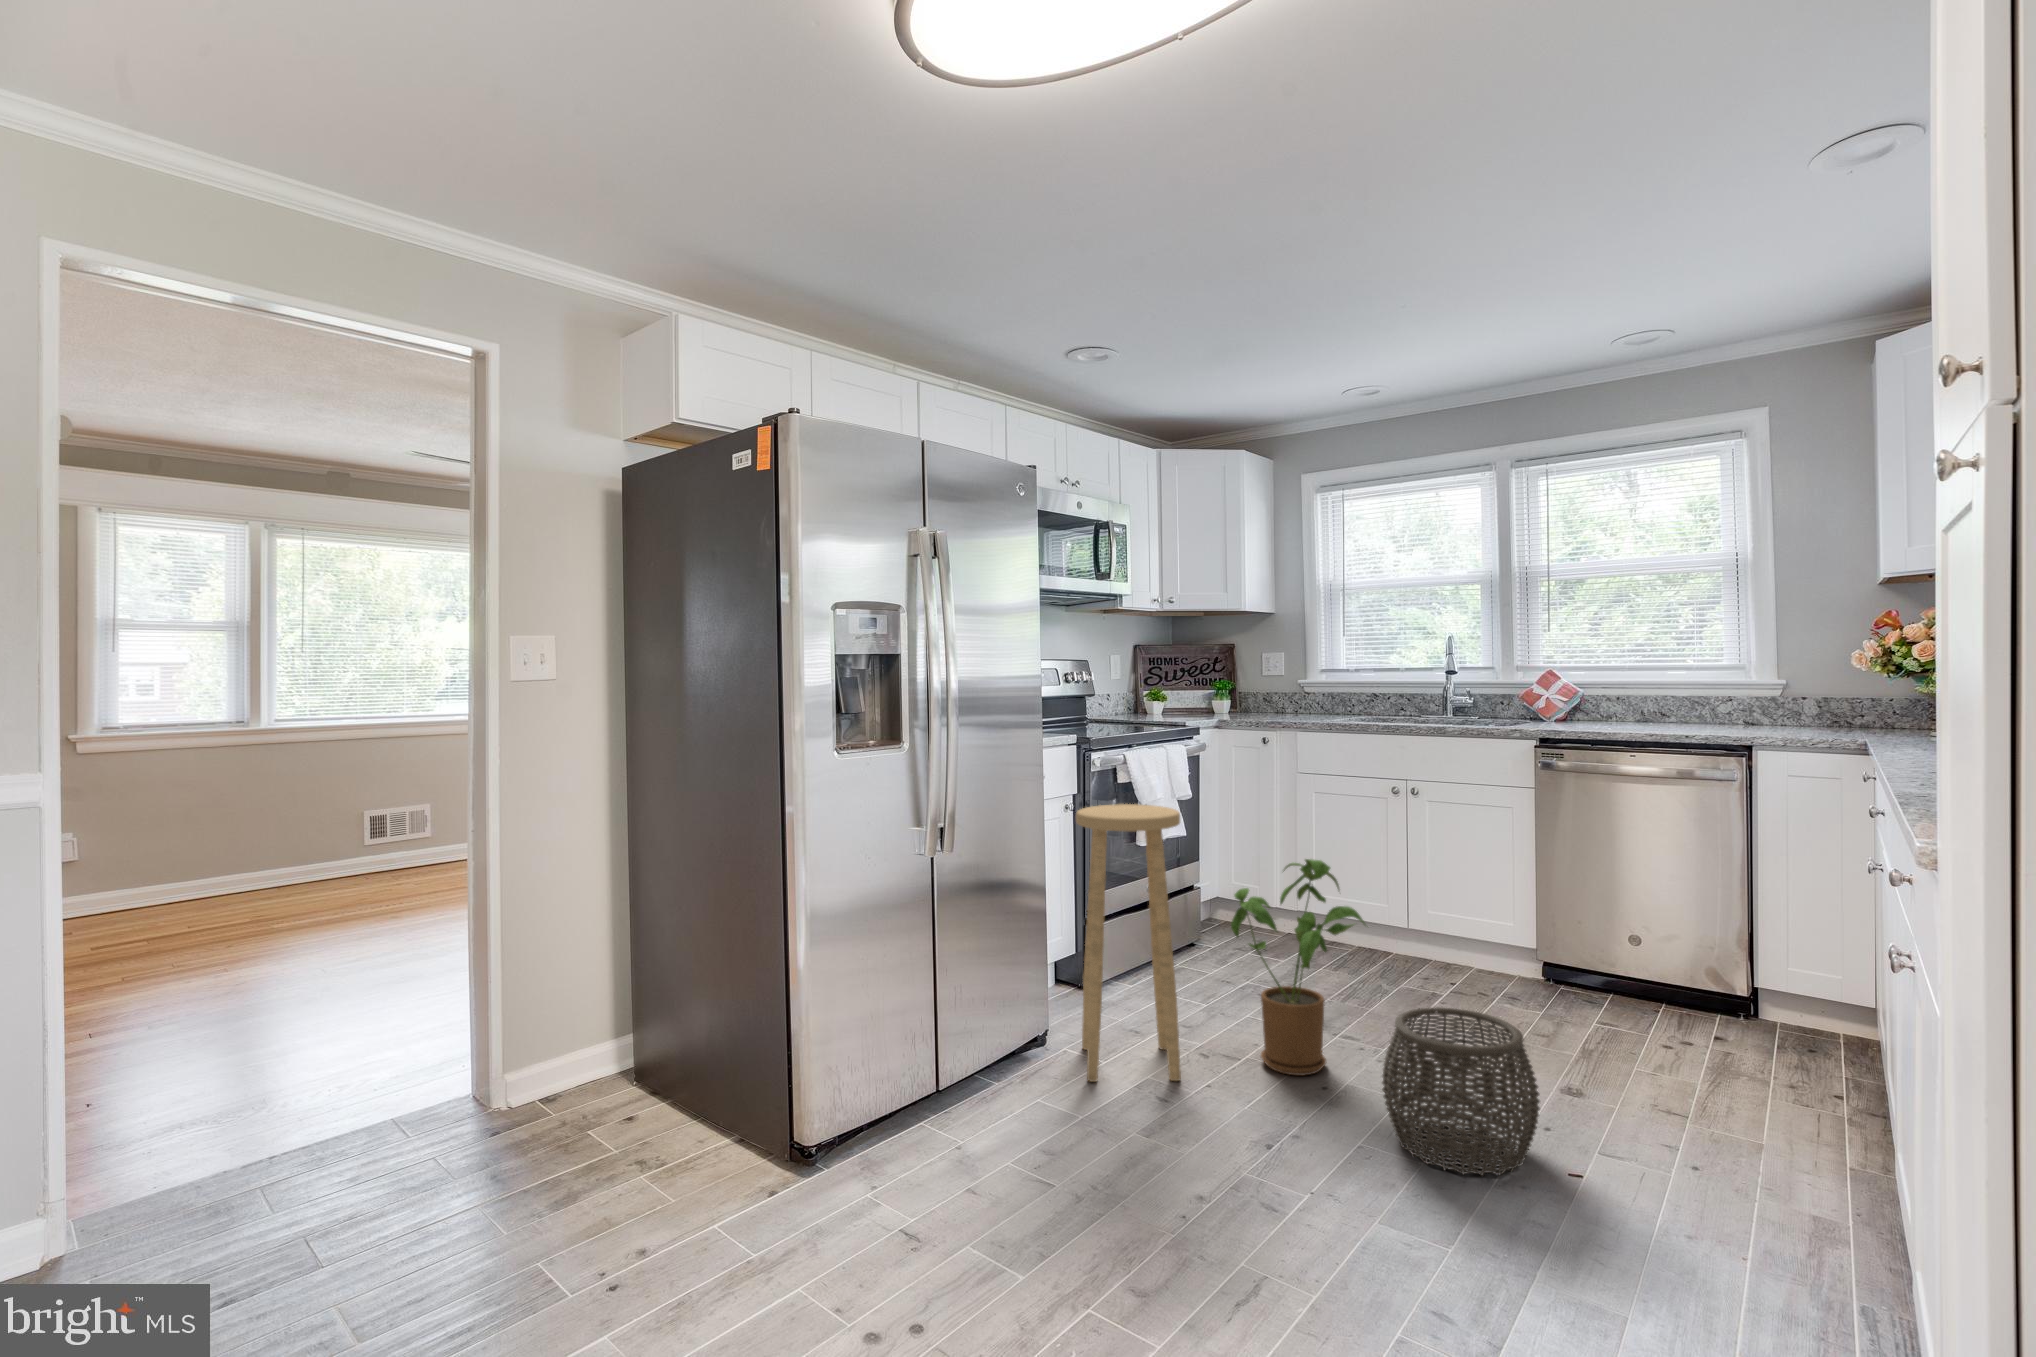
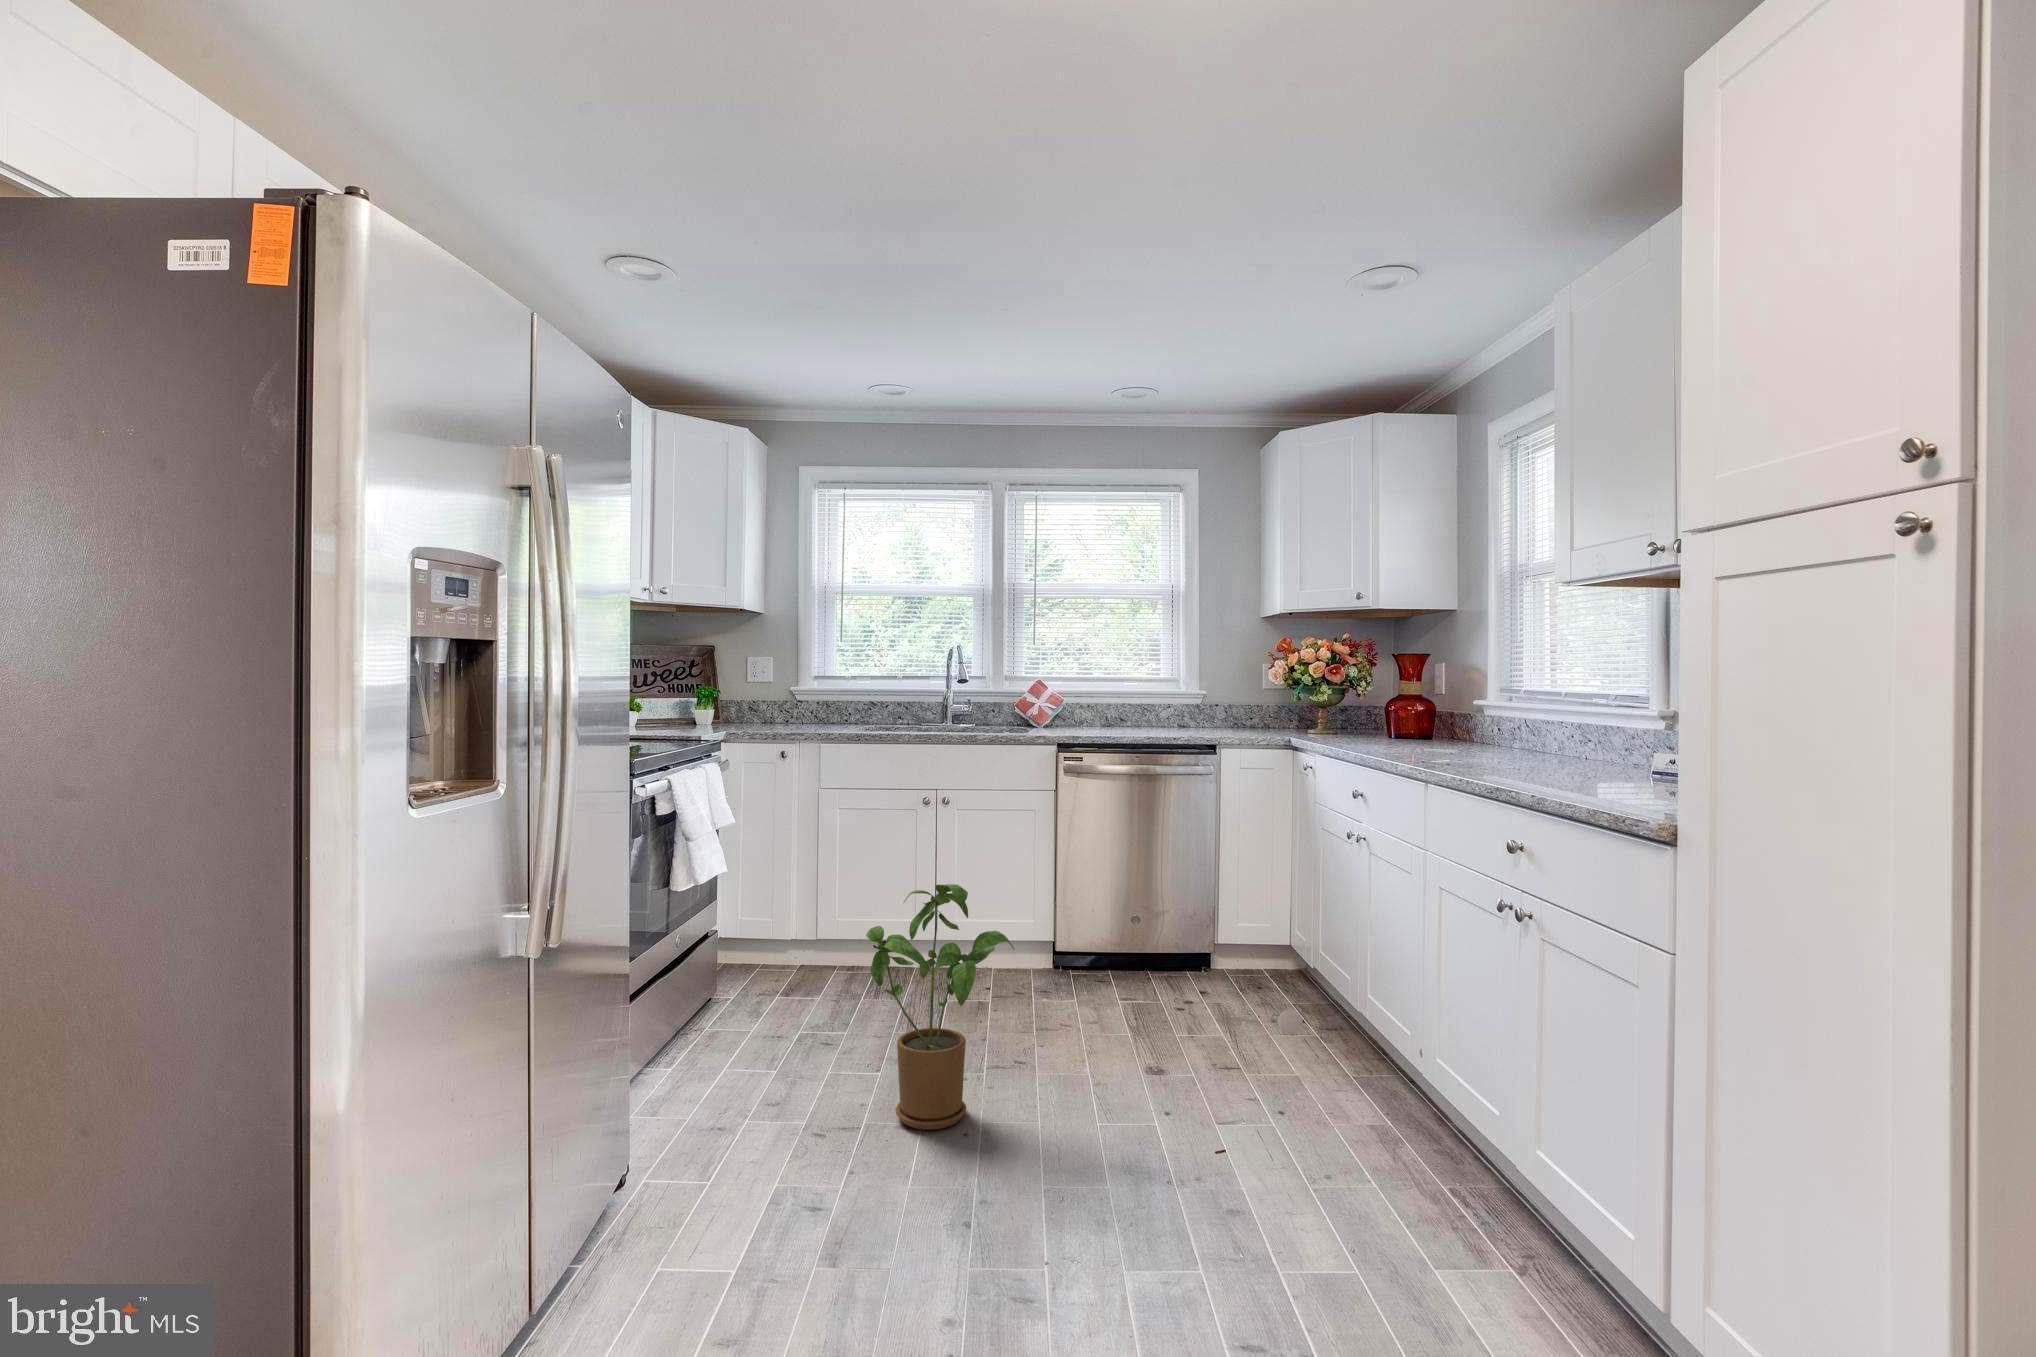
stool: present [1076,804,1181,1082] -> none [682,841,834,1211]
woven basket: present [1382,1007,1540,1176] -> none [1068,1017,1214,1187]

